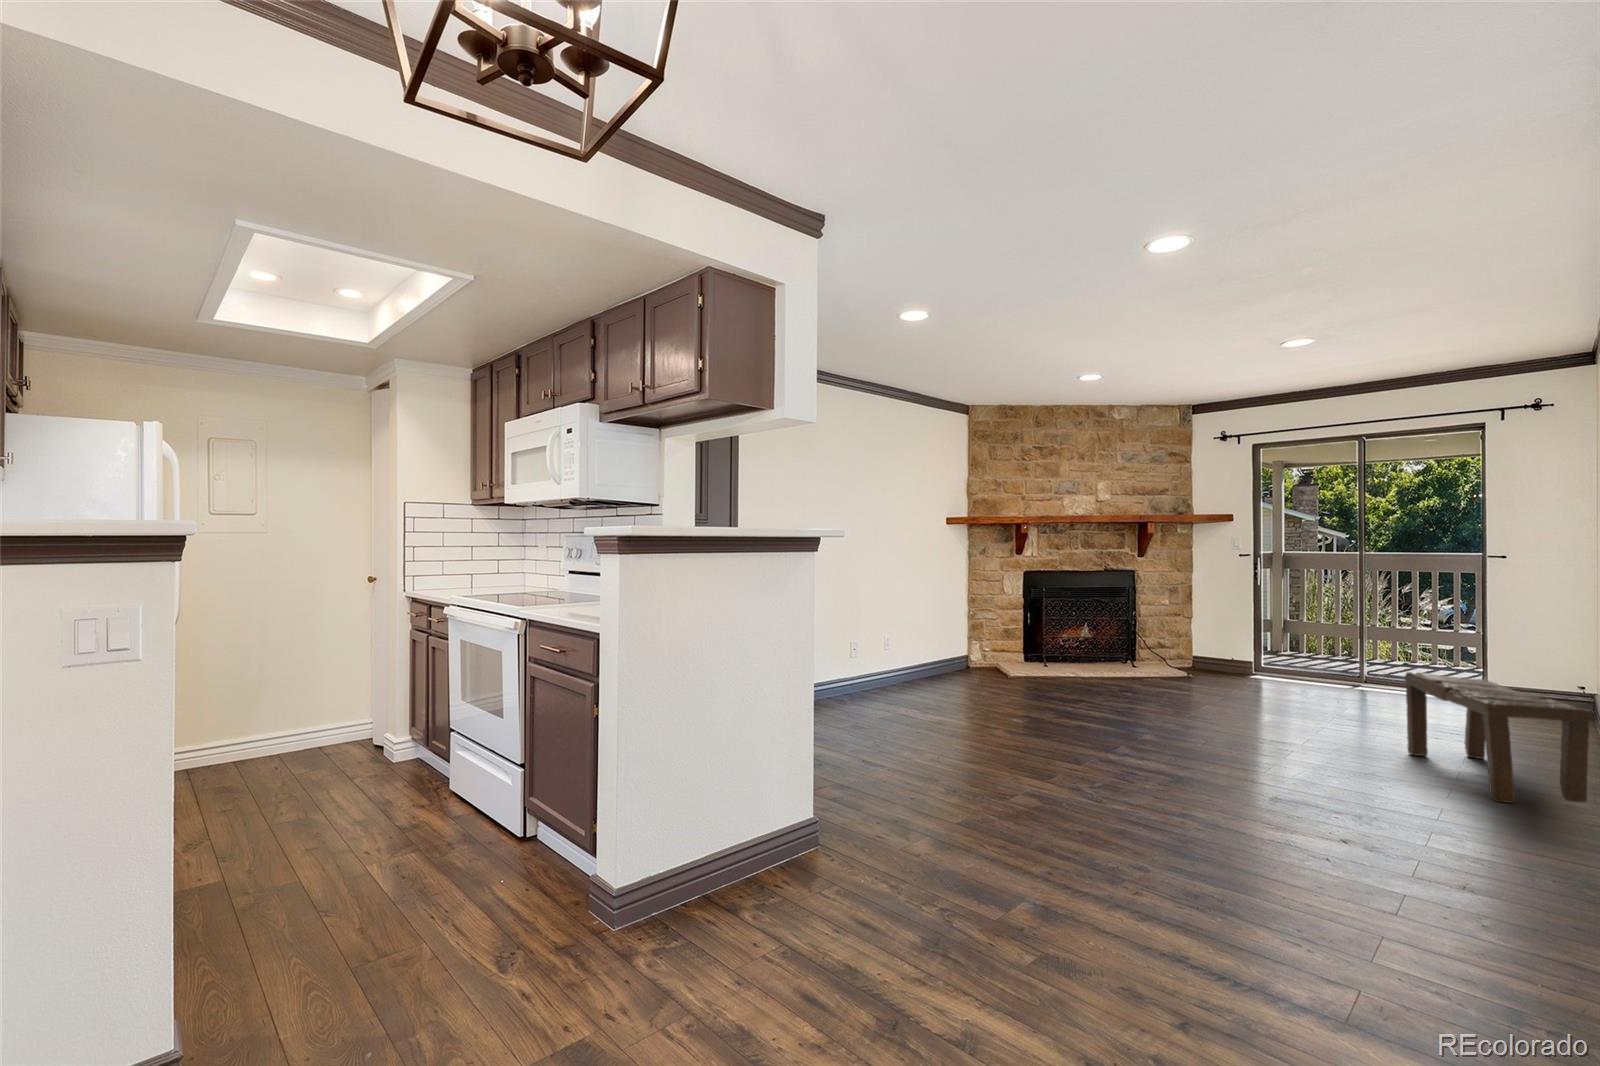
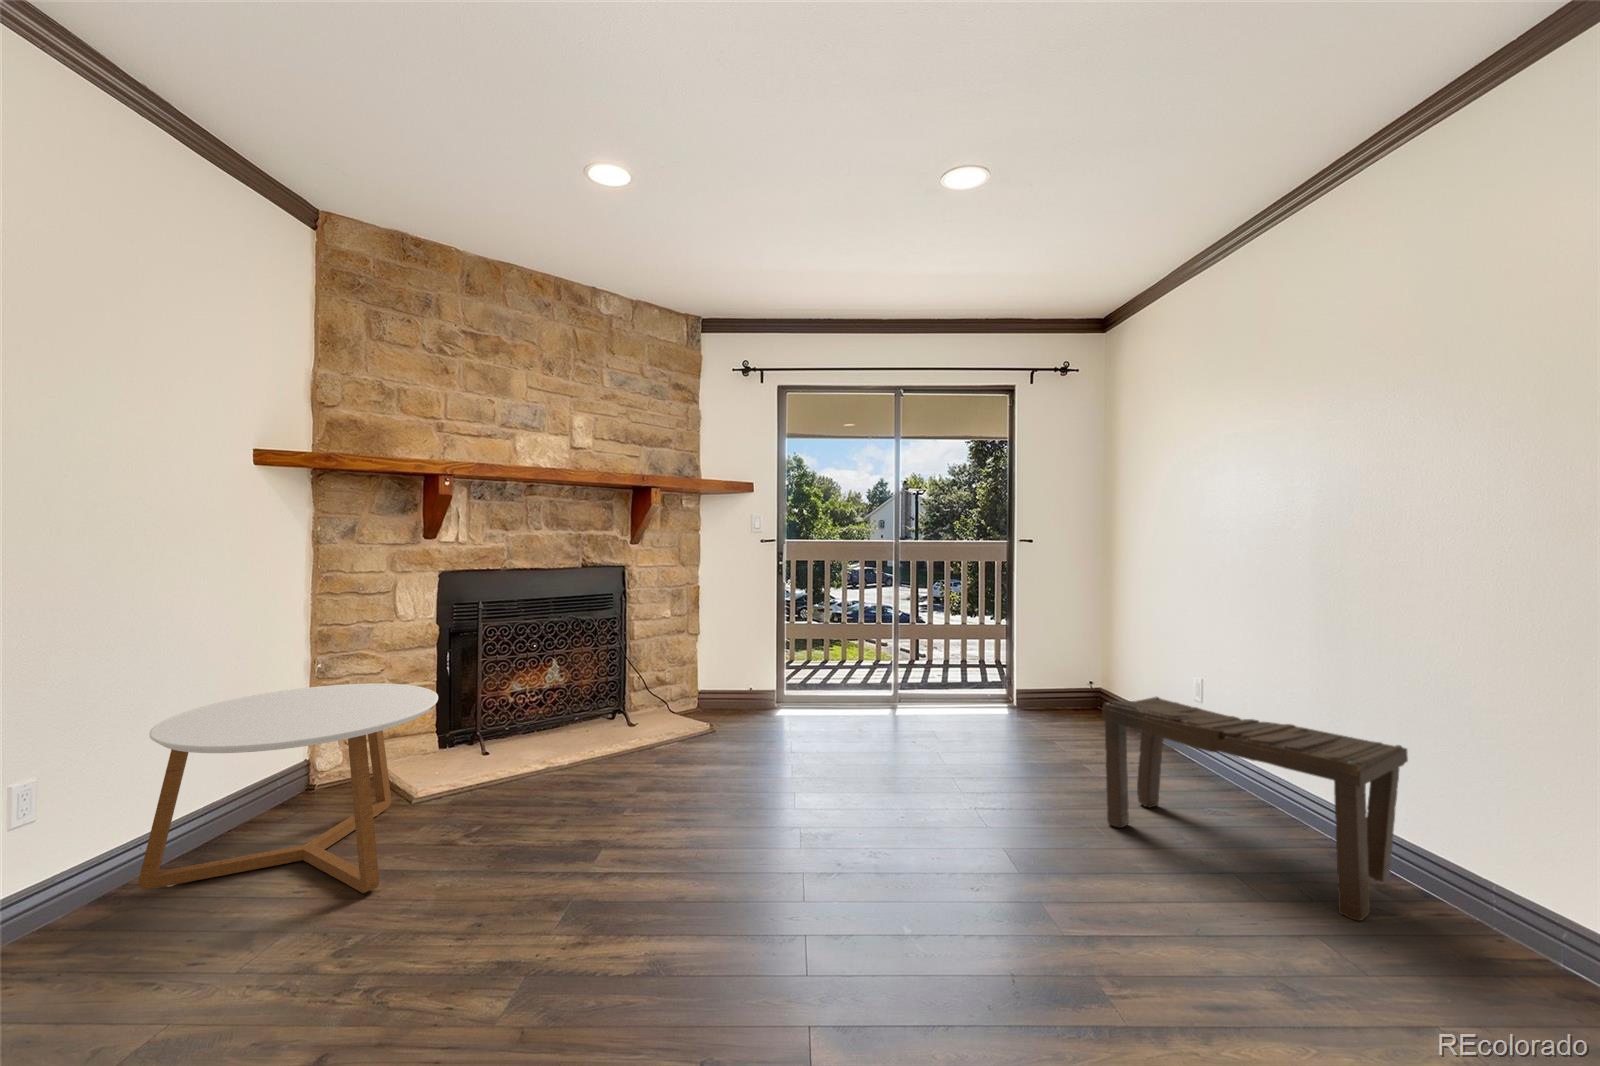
coffee table: none [920,619,1015,693] -> present [138,683,438,893]

